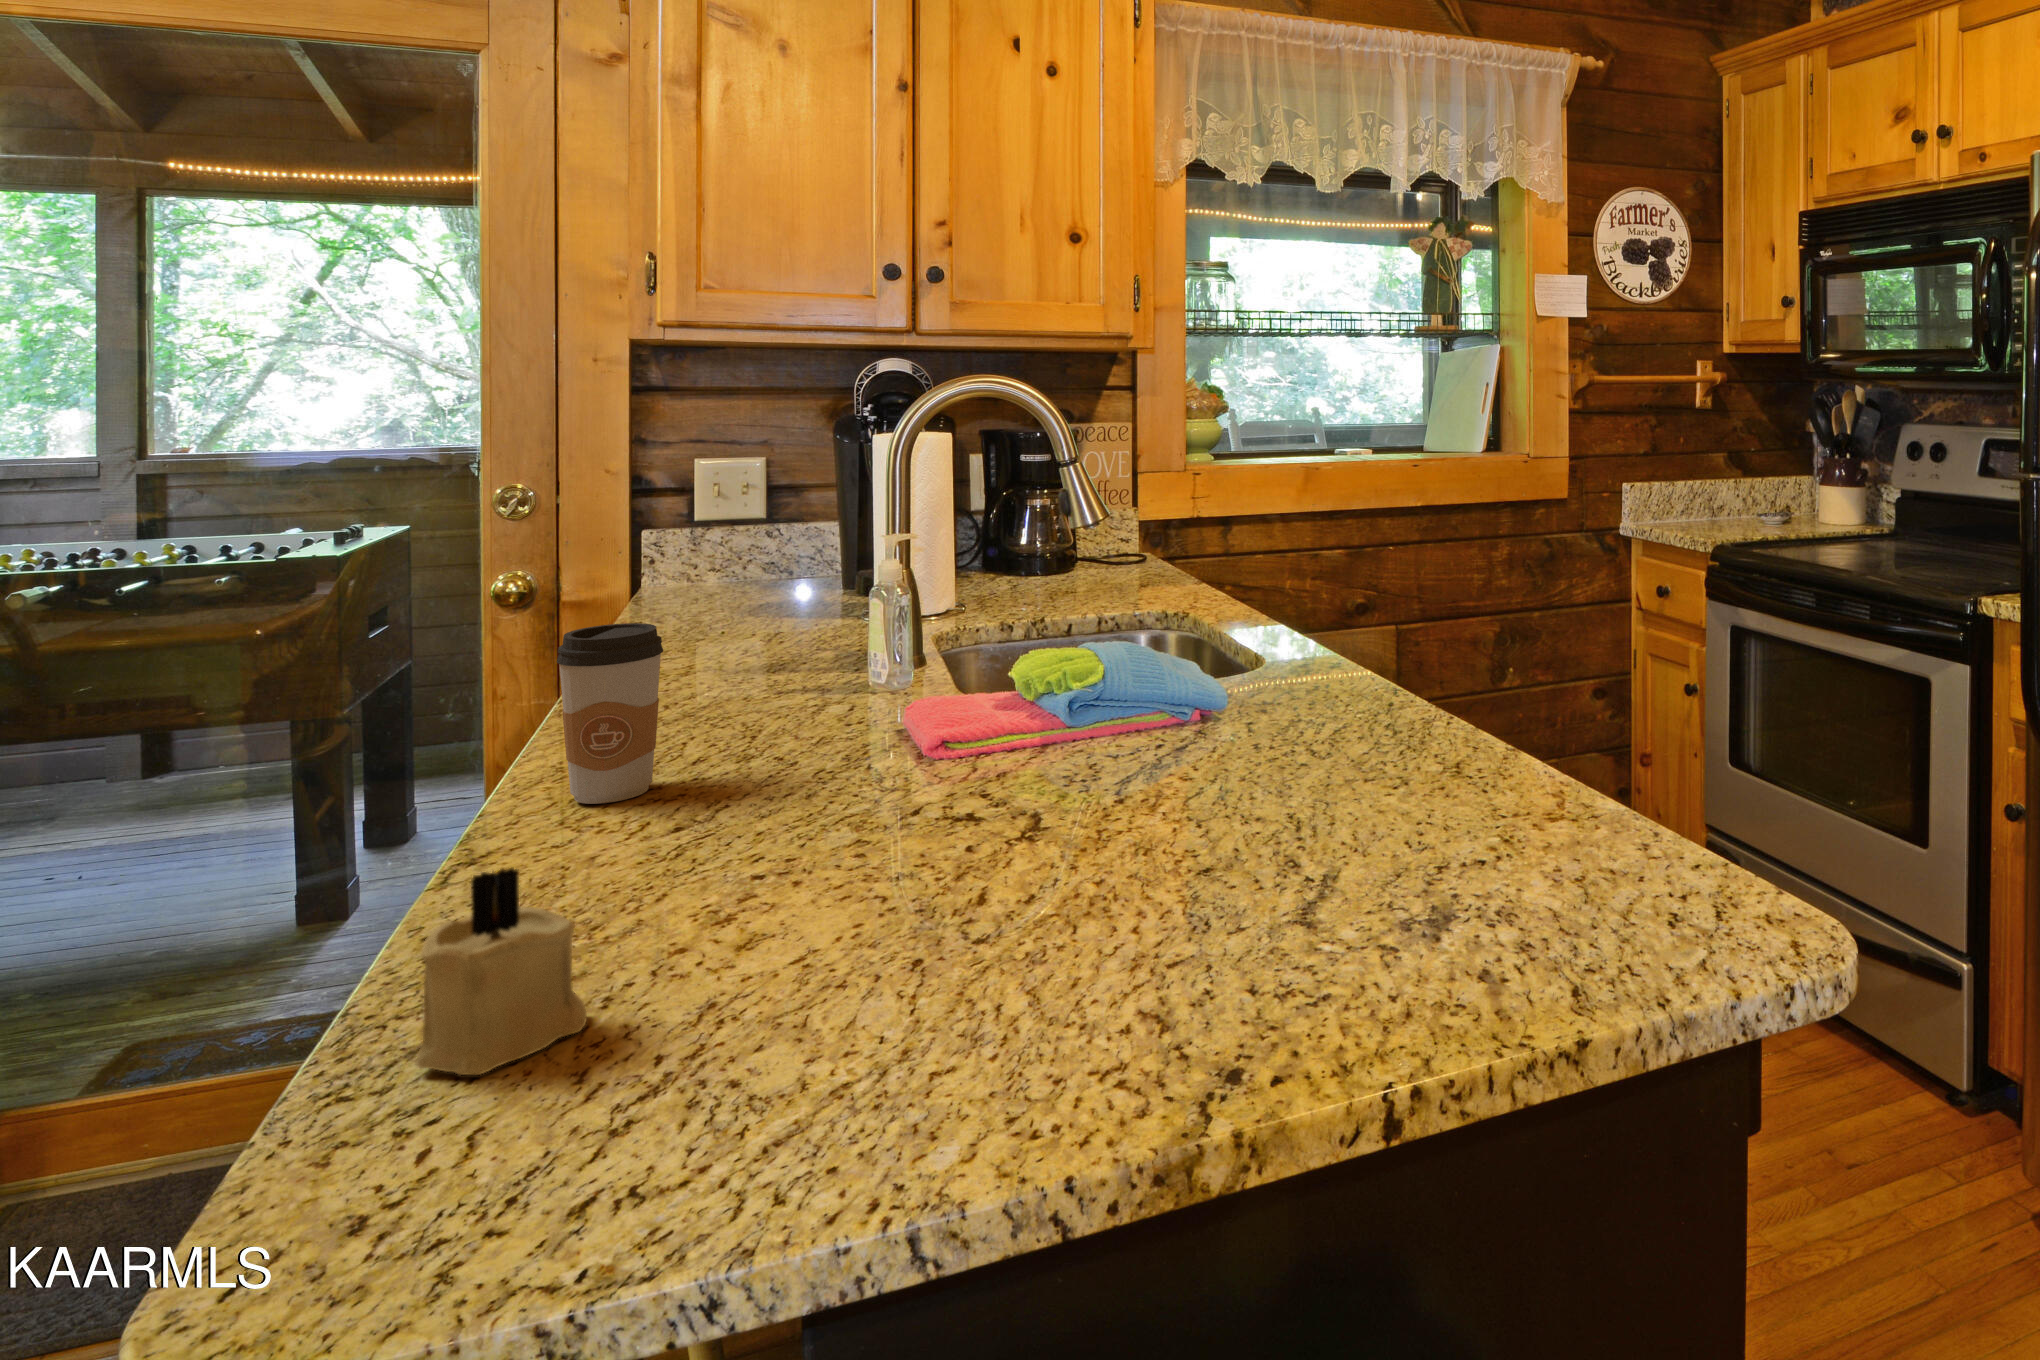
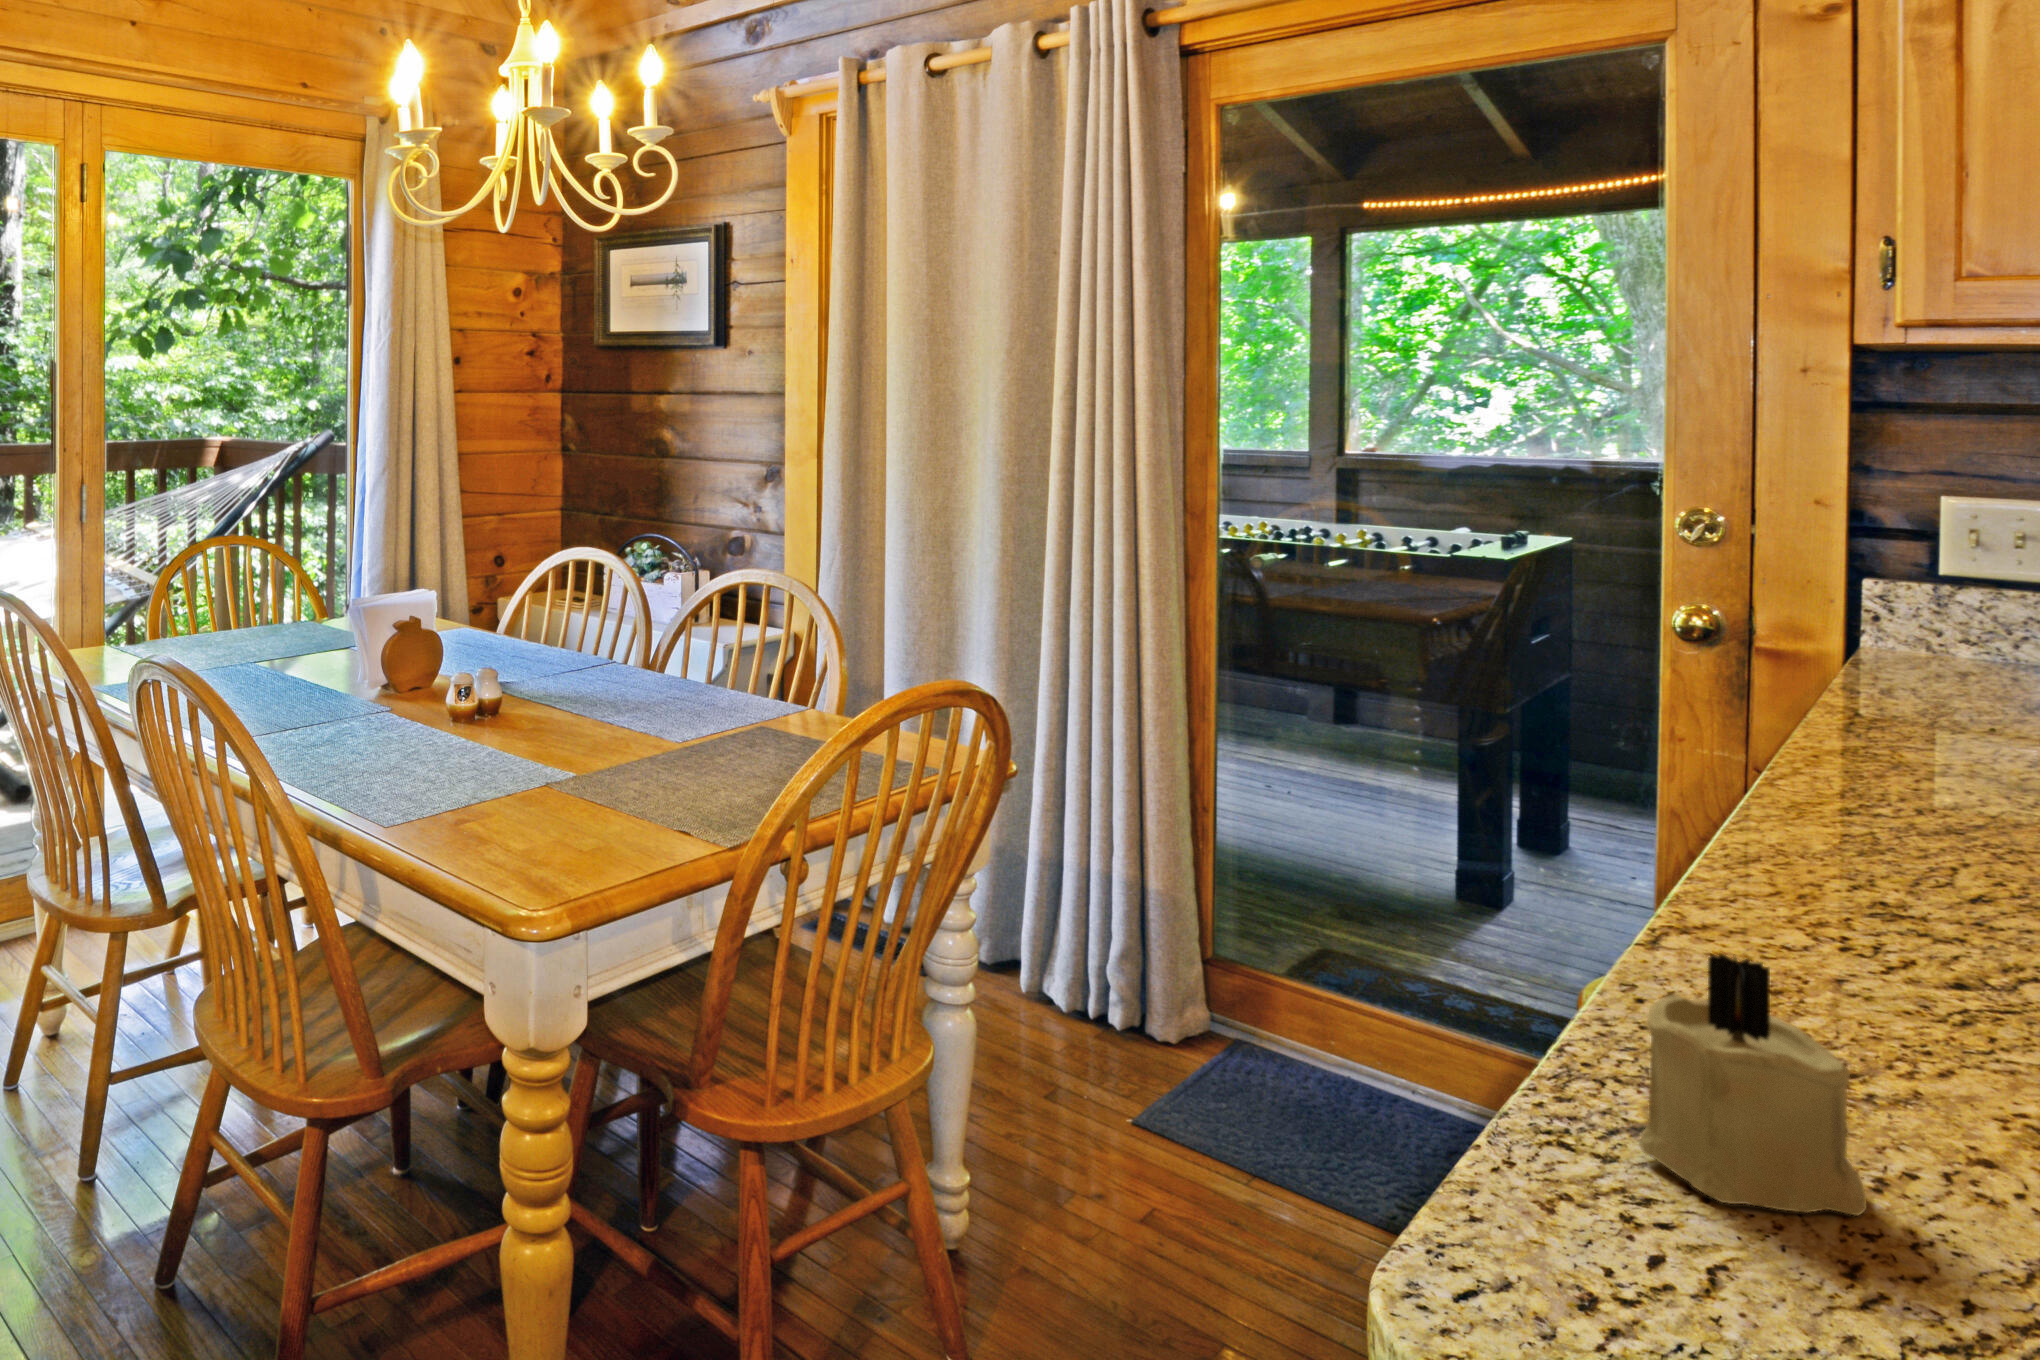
coffee cup: present [557,623,663,804] -> none [1779,684,1935,916]

